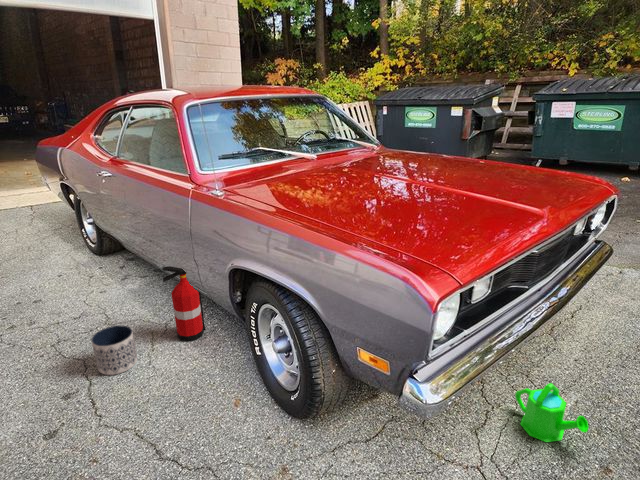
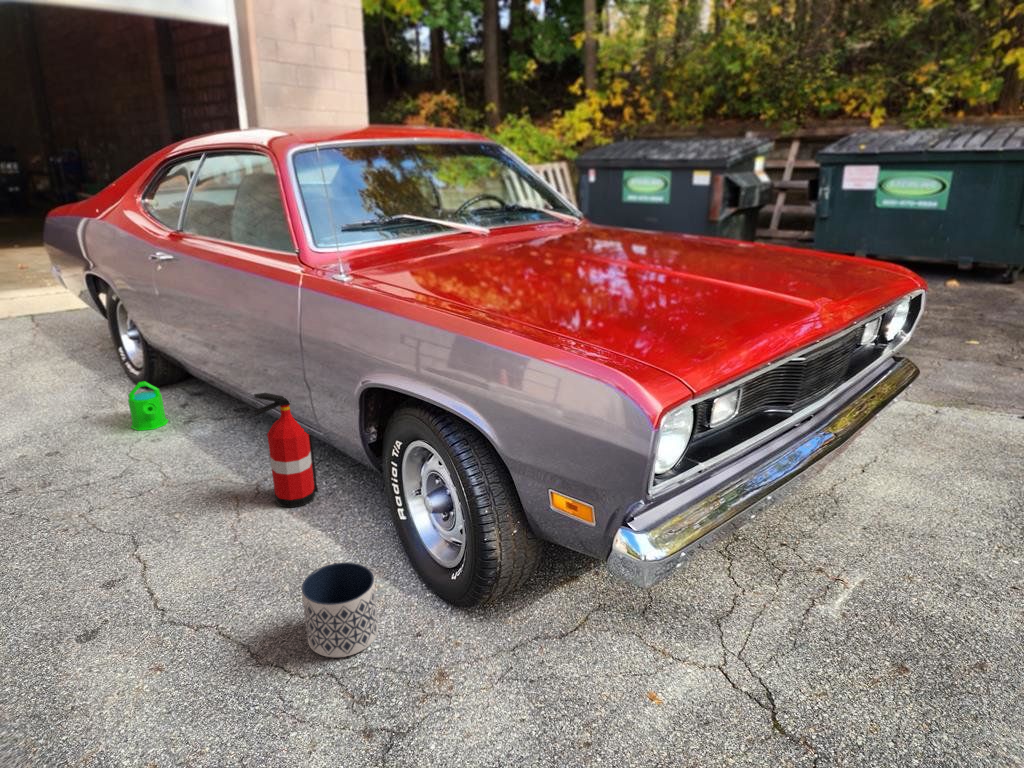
planter: present [91,326,137,375] -> present [302,562,378,657]
watering can: present [515,383,589,442] -> present [128,381,168,431]

